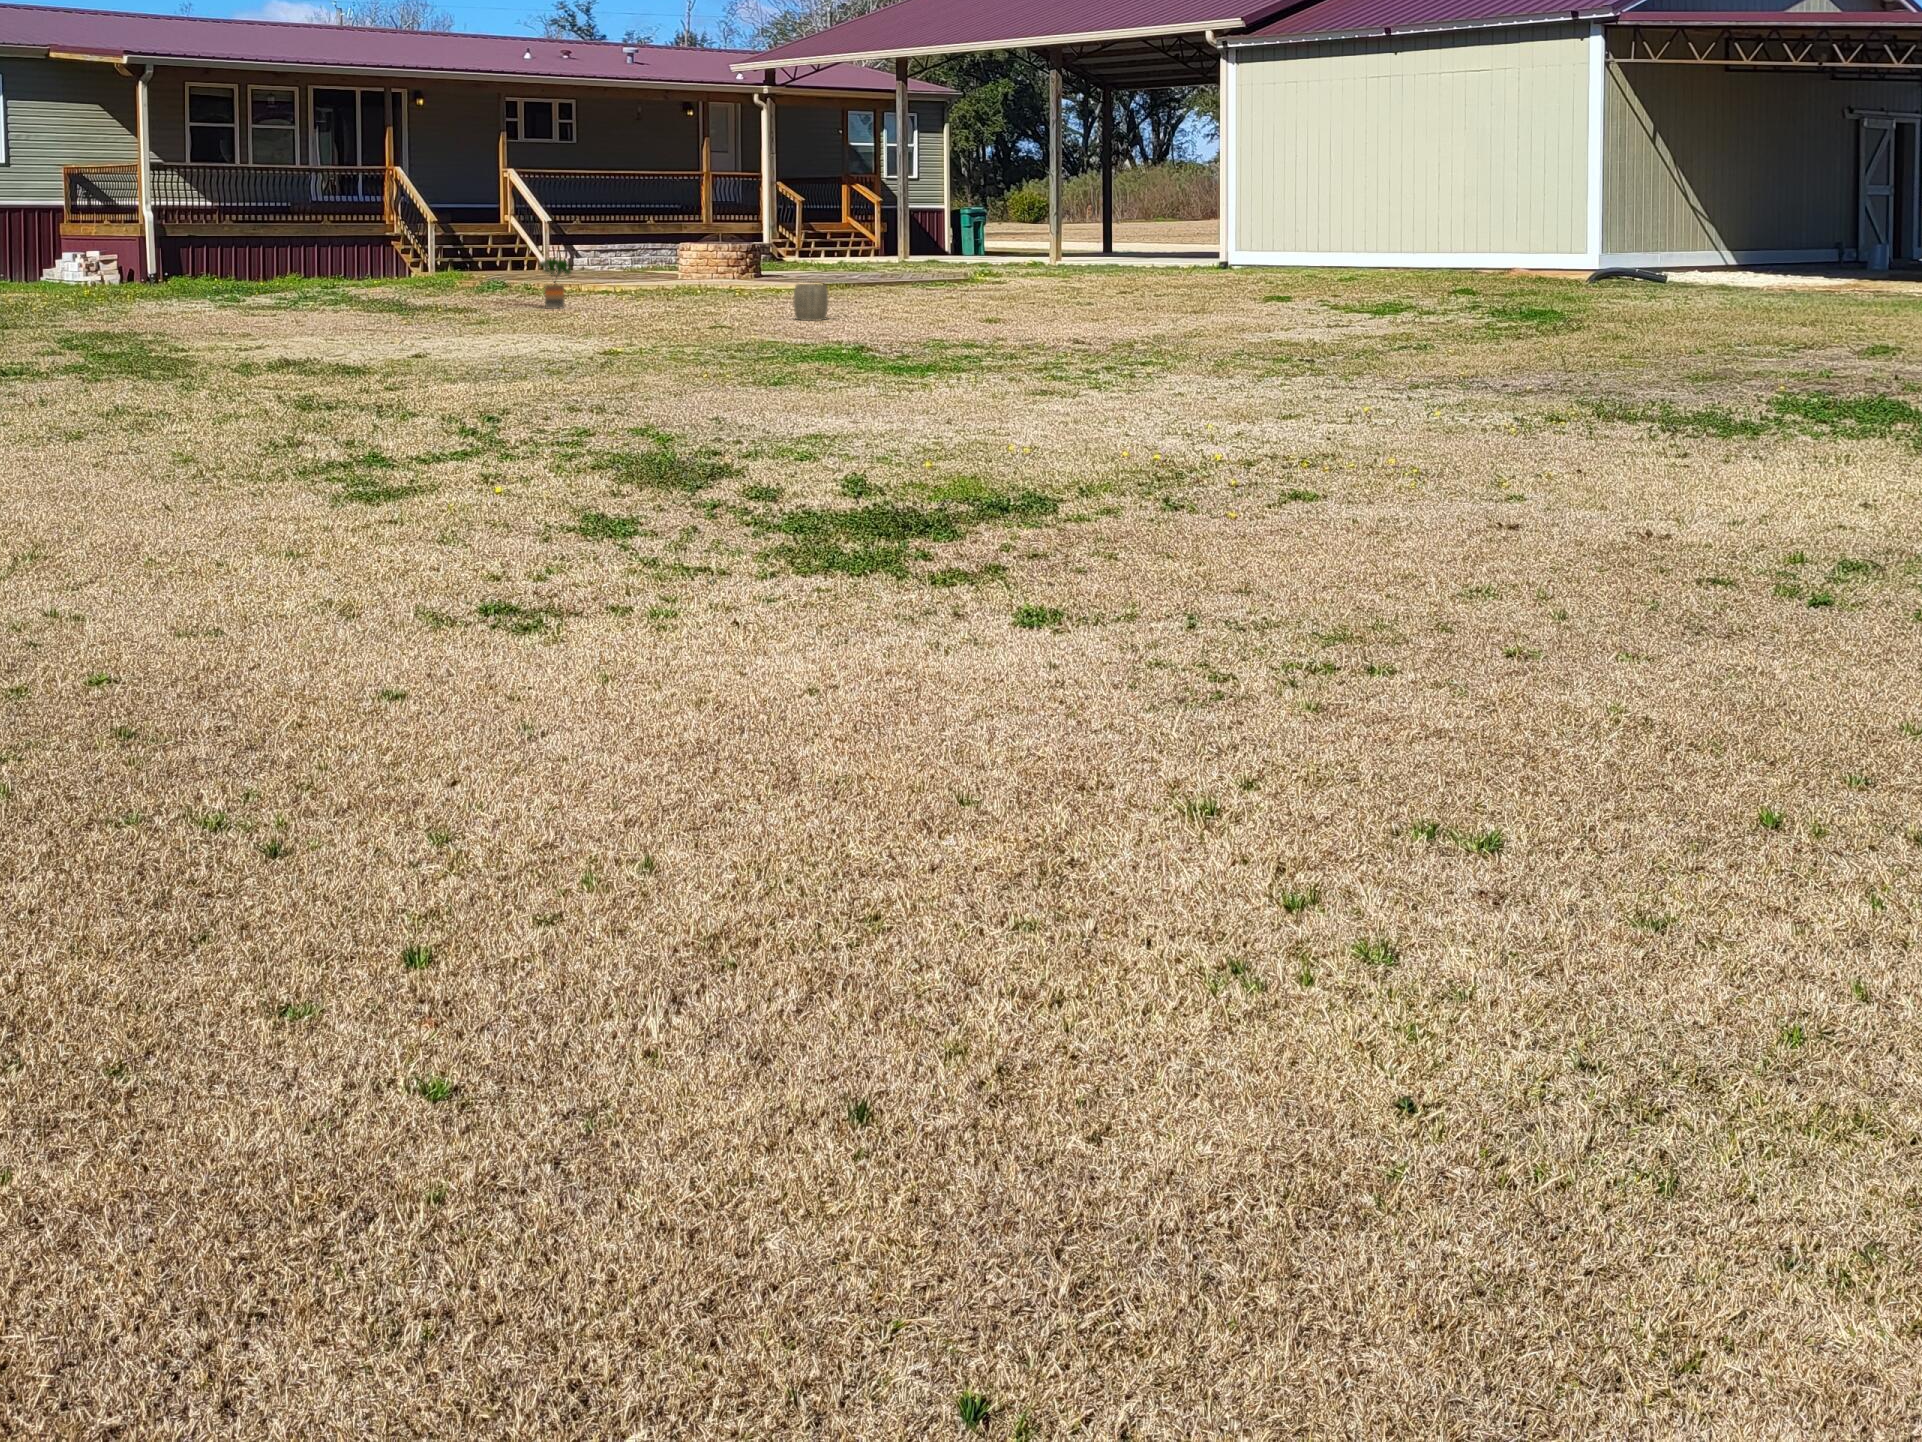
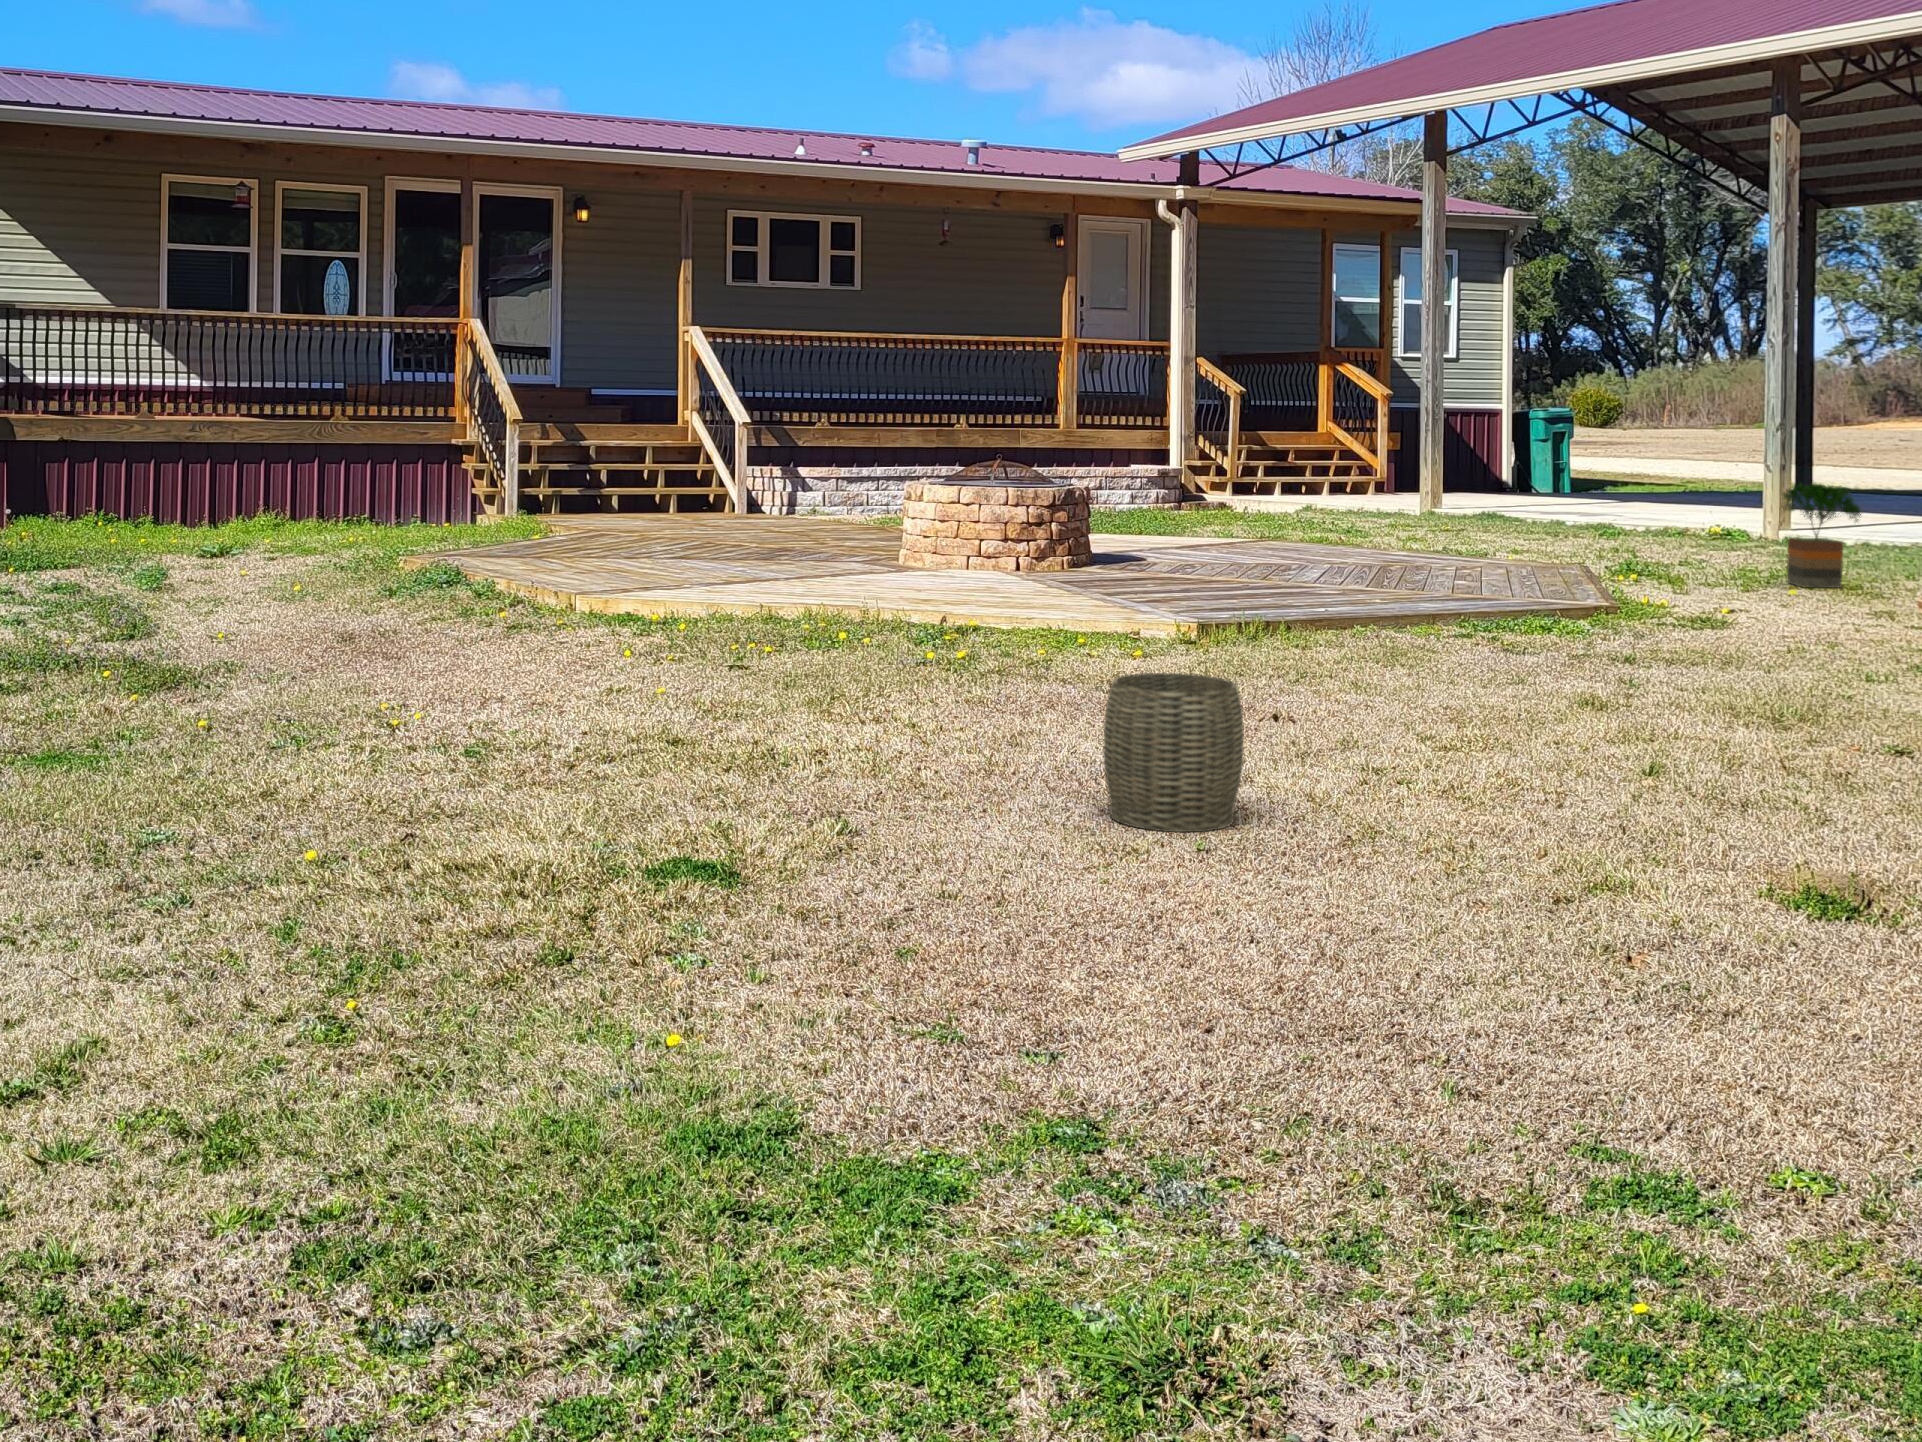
potted tree: present [540,258,571,309] -> present [1783,483,1861,588]

